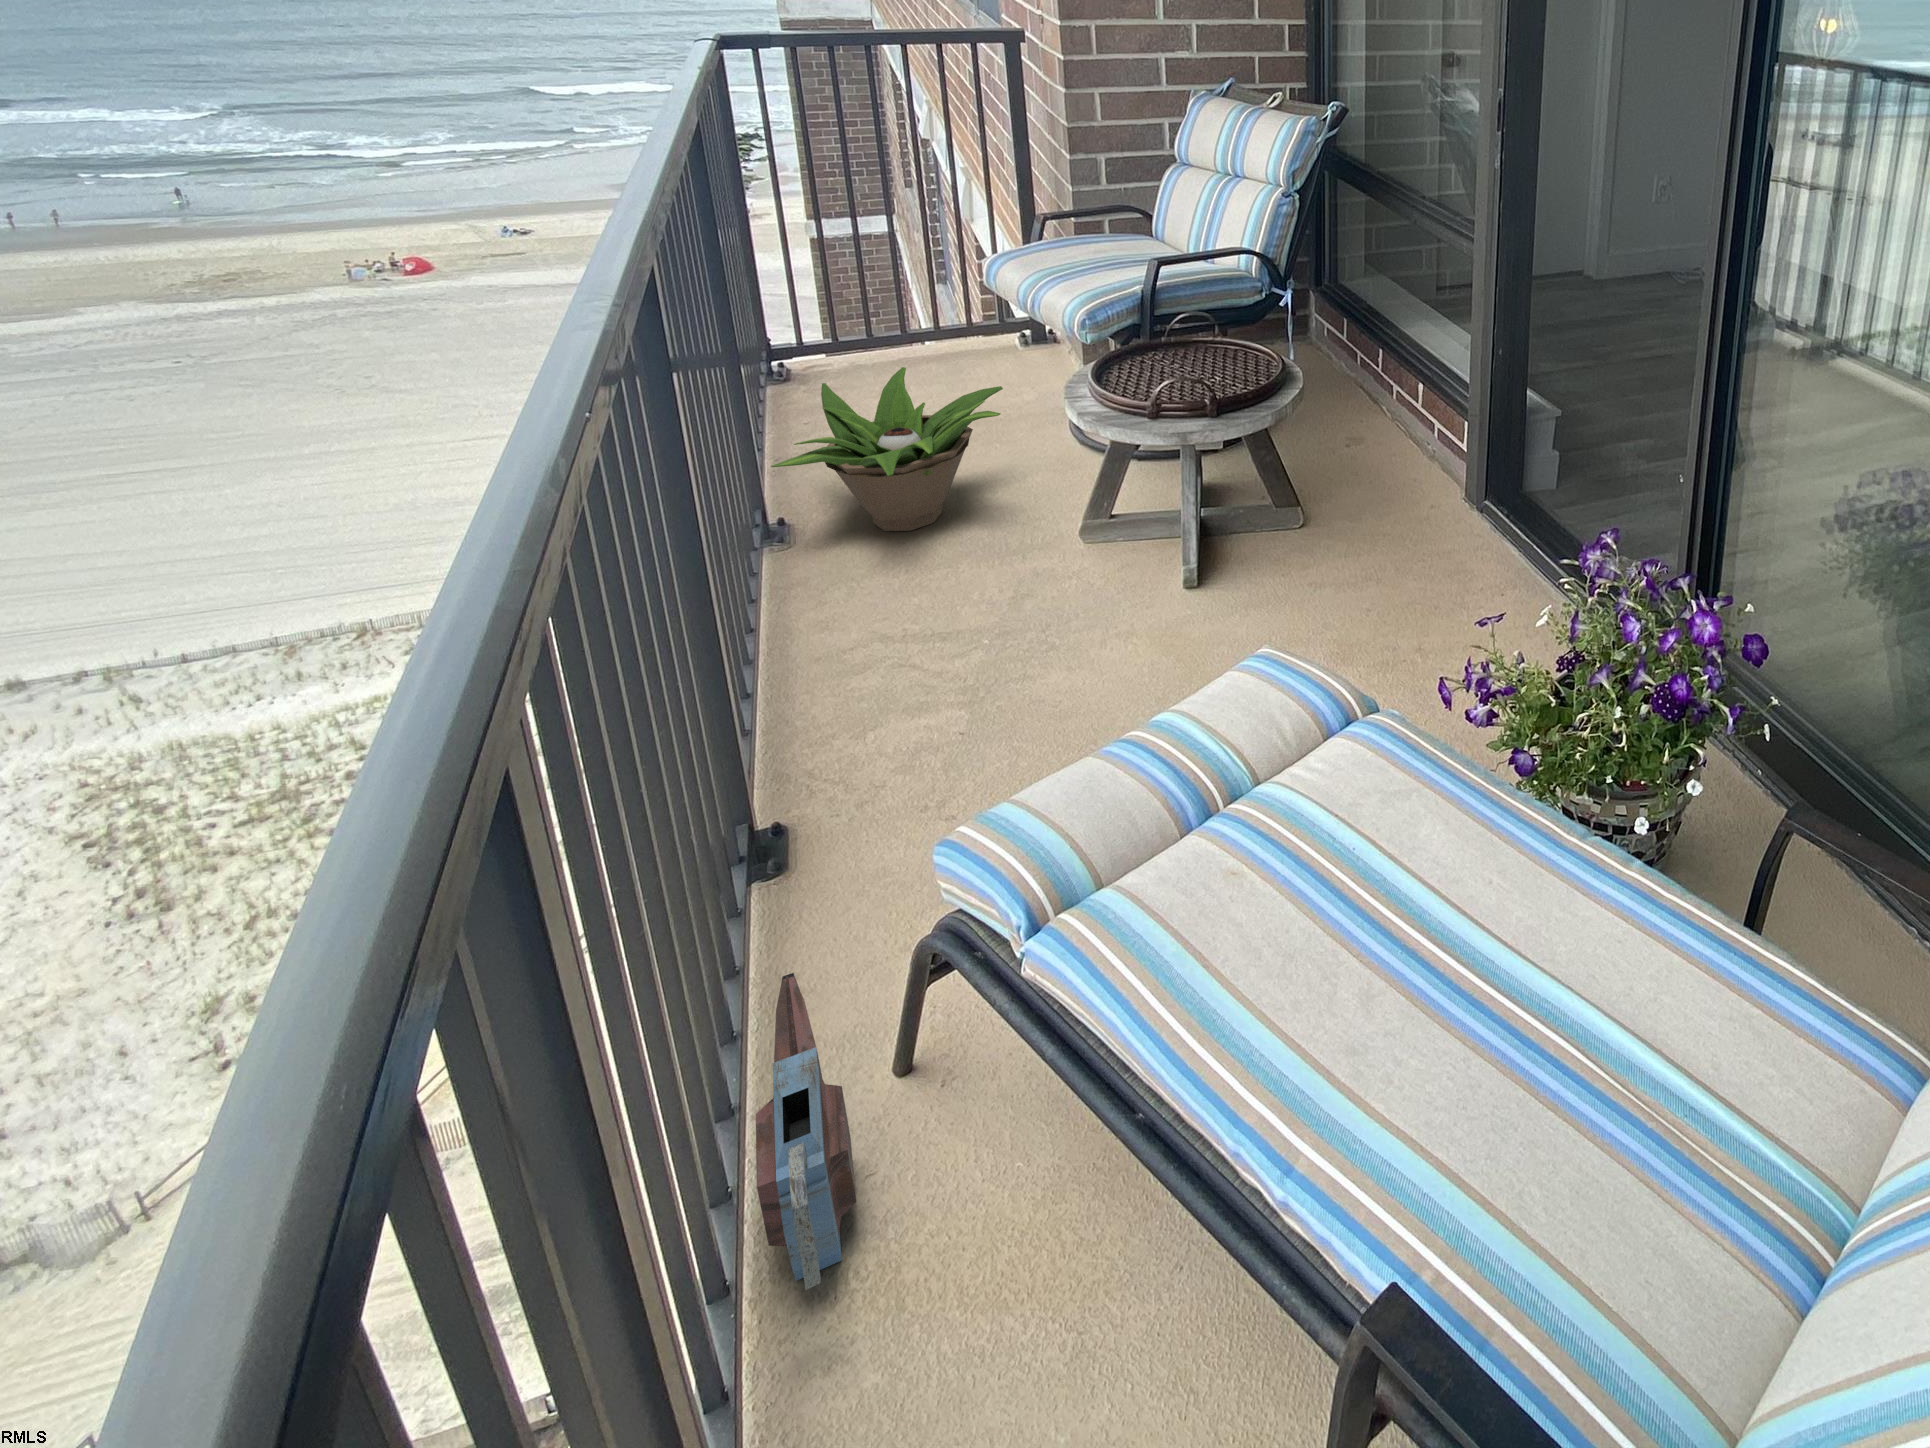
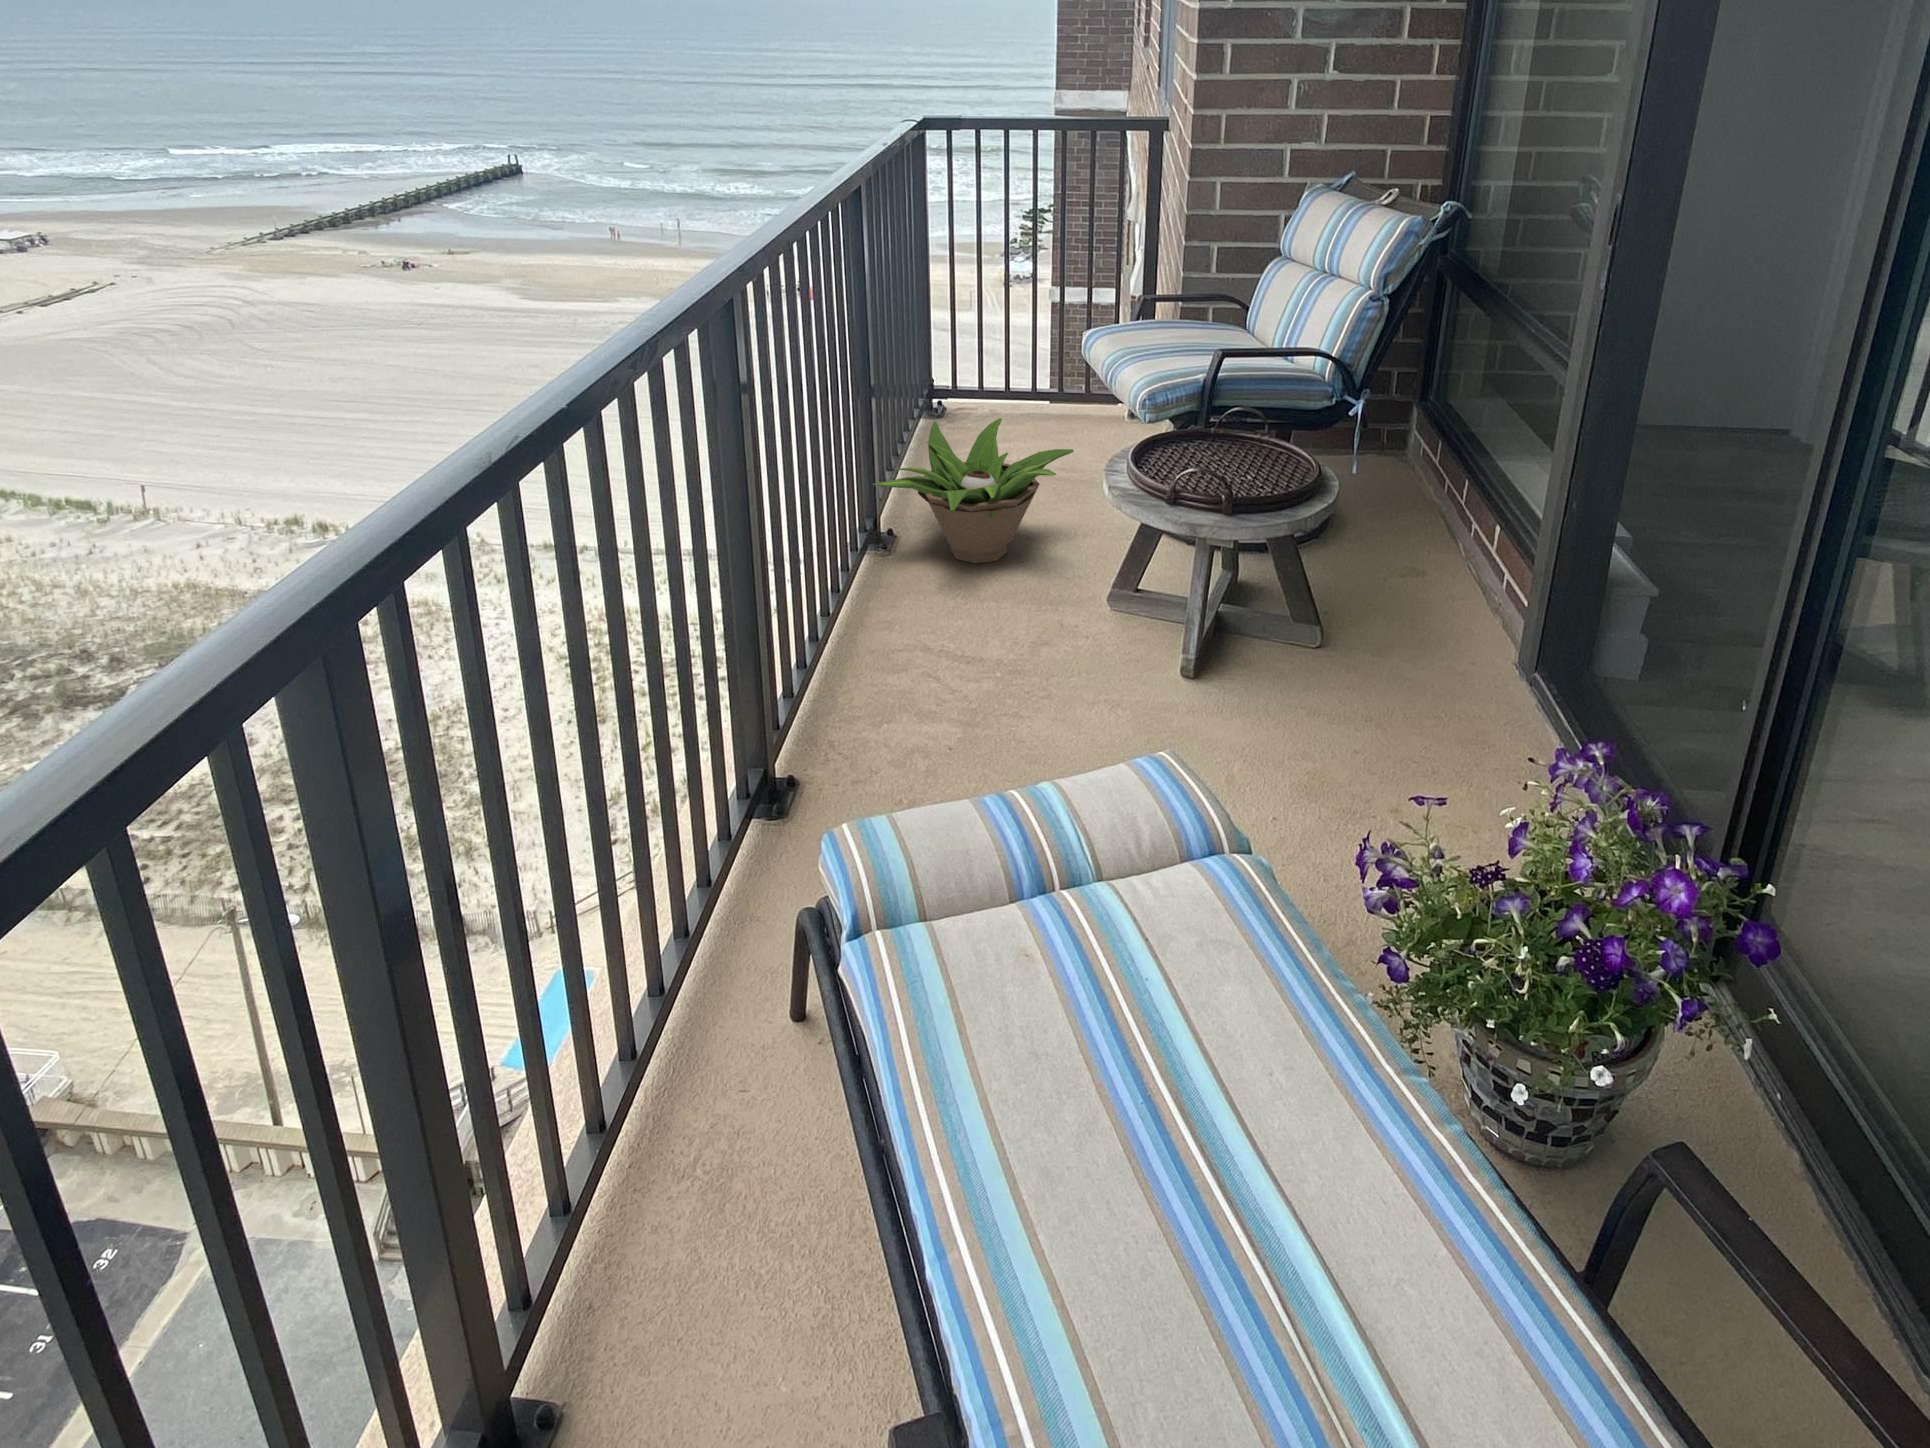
watering can: present [756,973,856,1290] -> none [638,900,729,1154]

